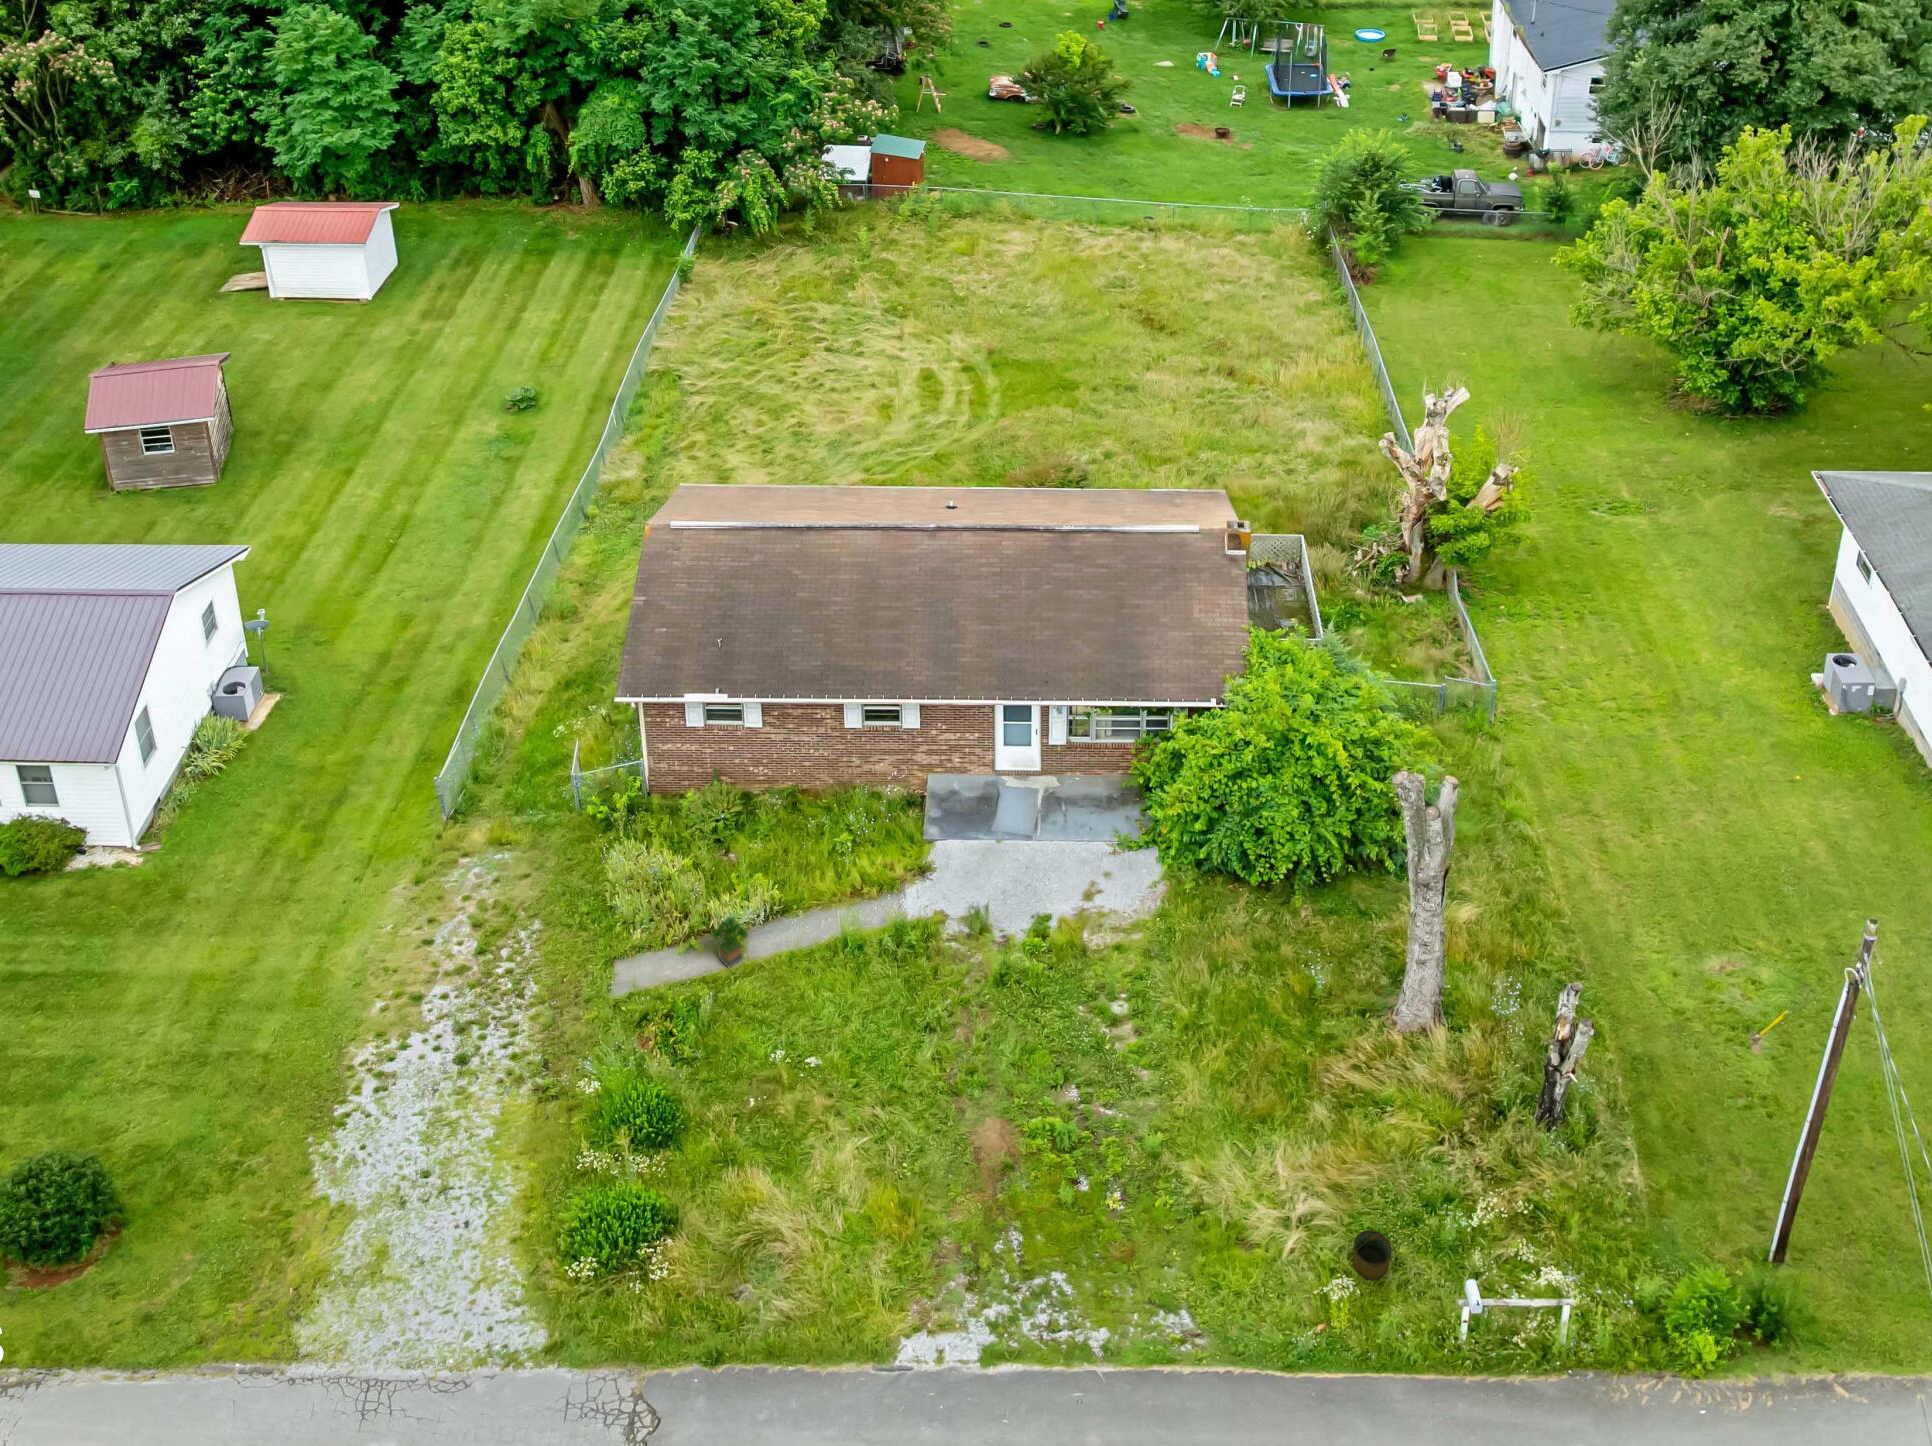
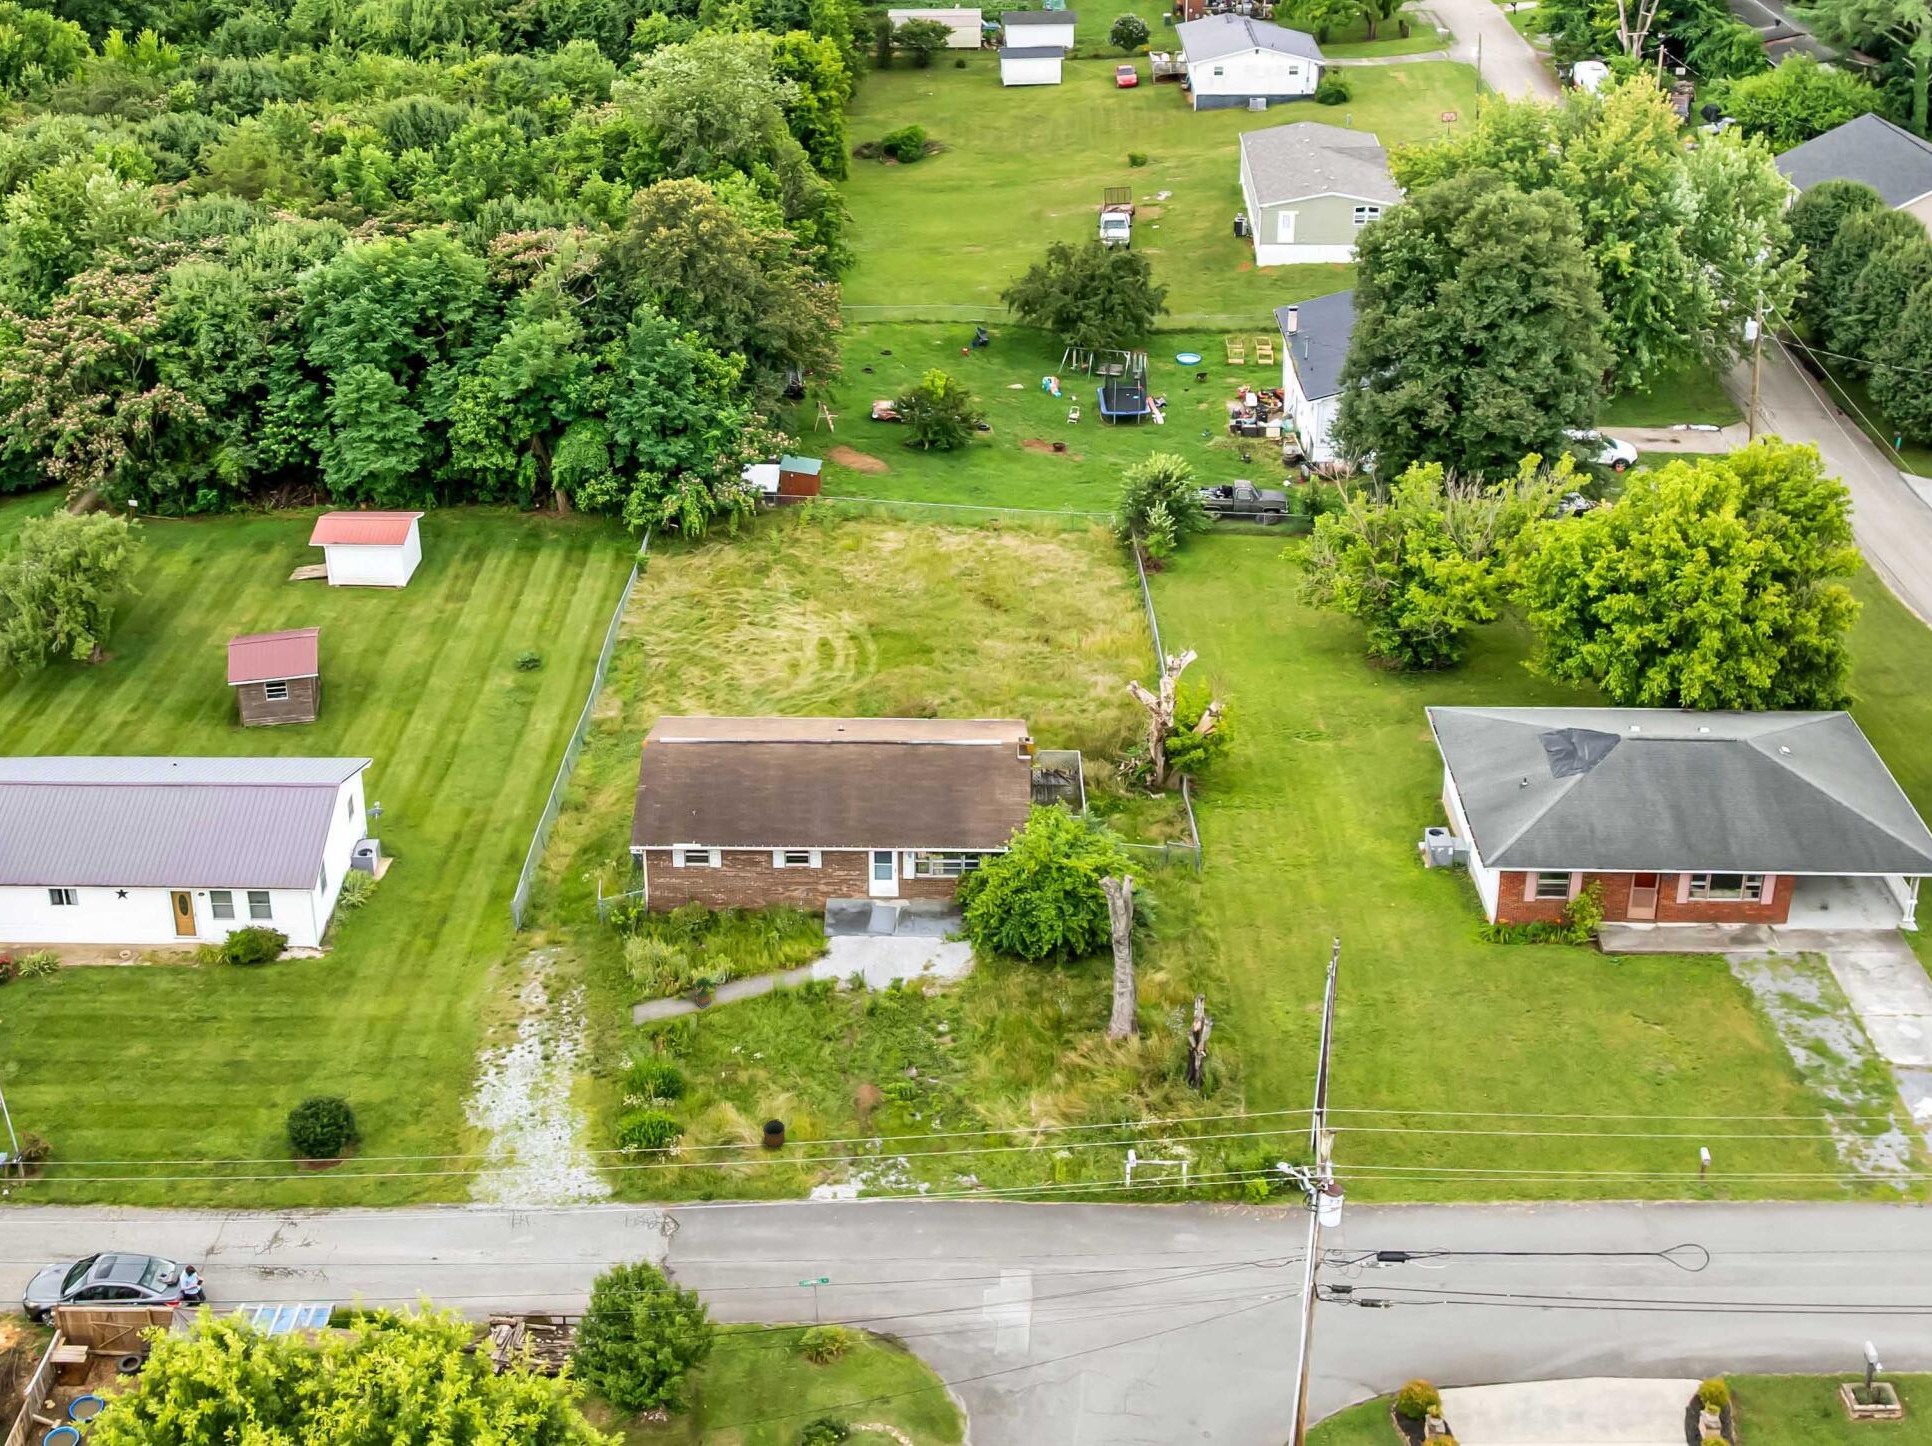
bucket: present [1353,1230,1392,1280] -> present [763,1119,785,1147]

